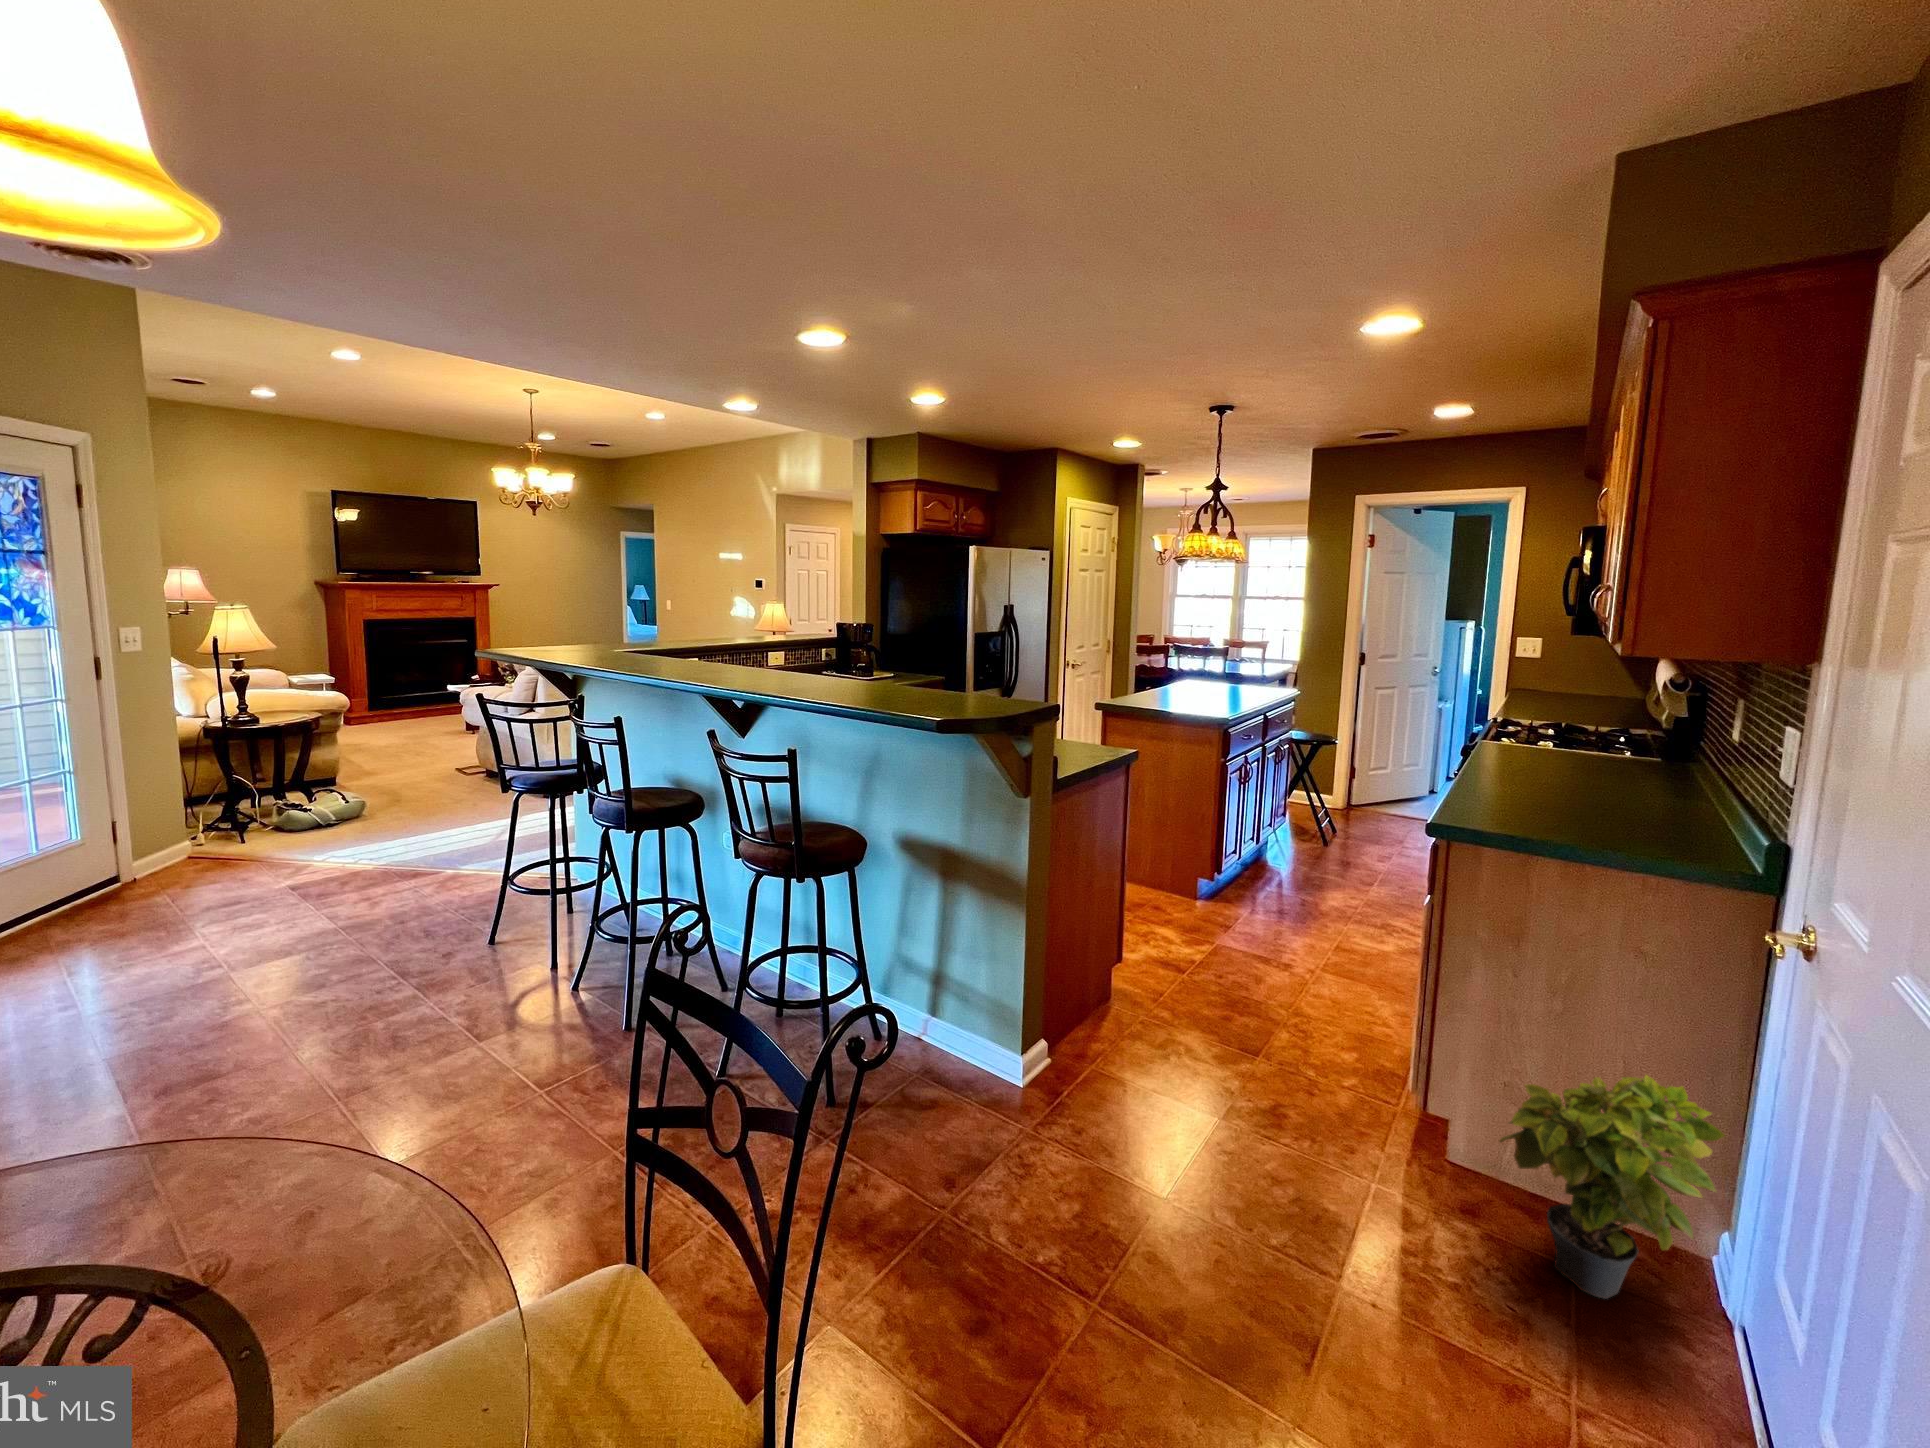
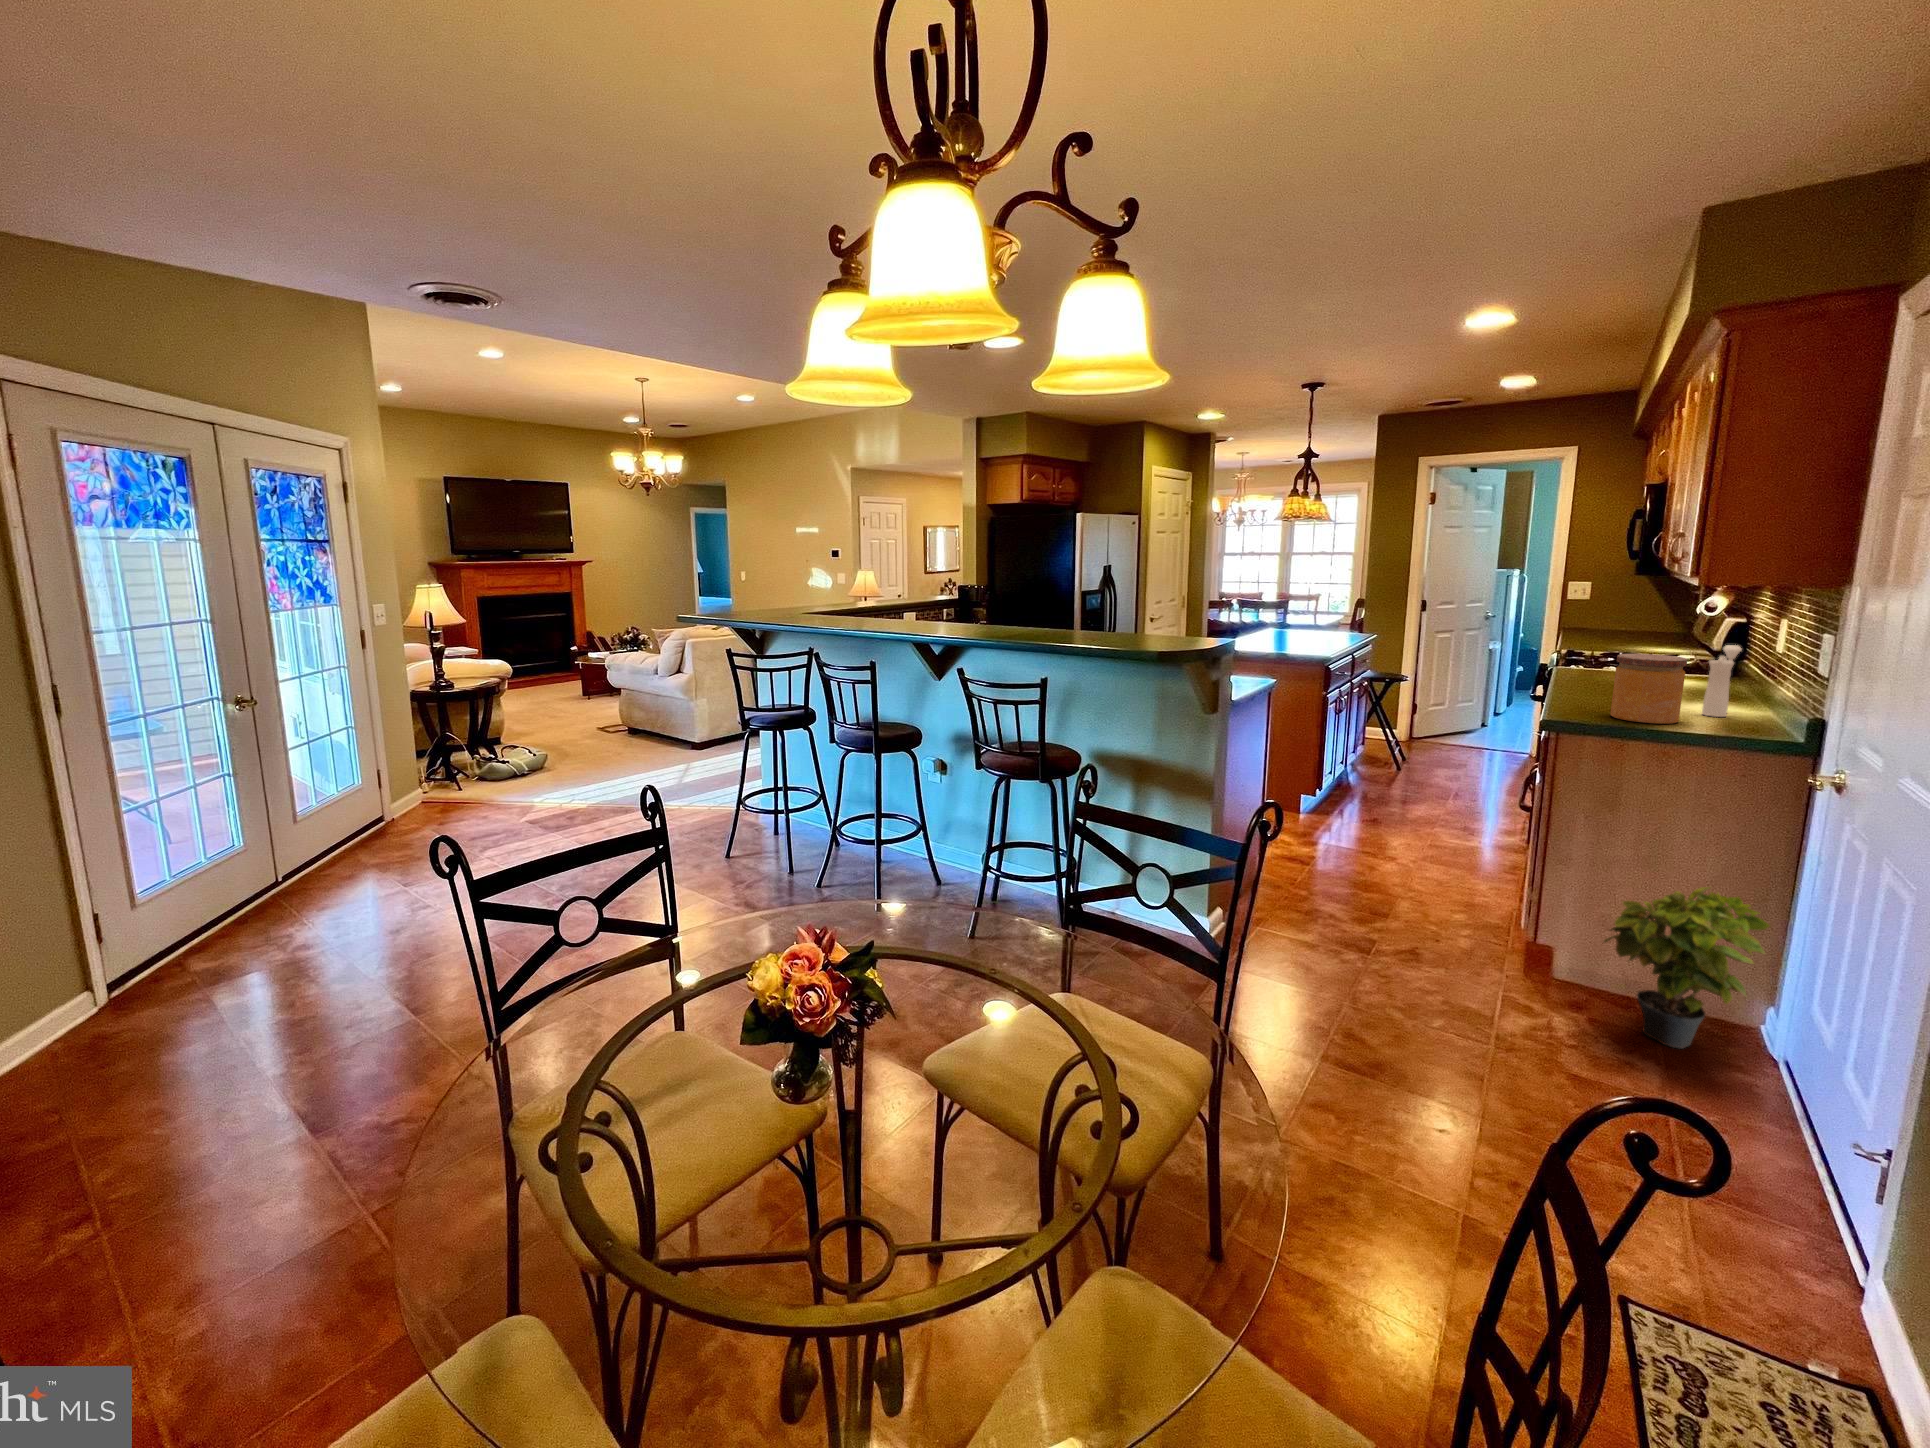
pepper mill: none [1638,731,1689,826] -> present [1702,645,1741,717]
jar: none [1519,740,1615,836] -> present [1610,654,1687,724]

